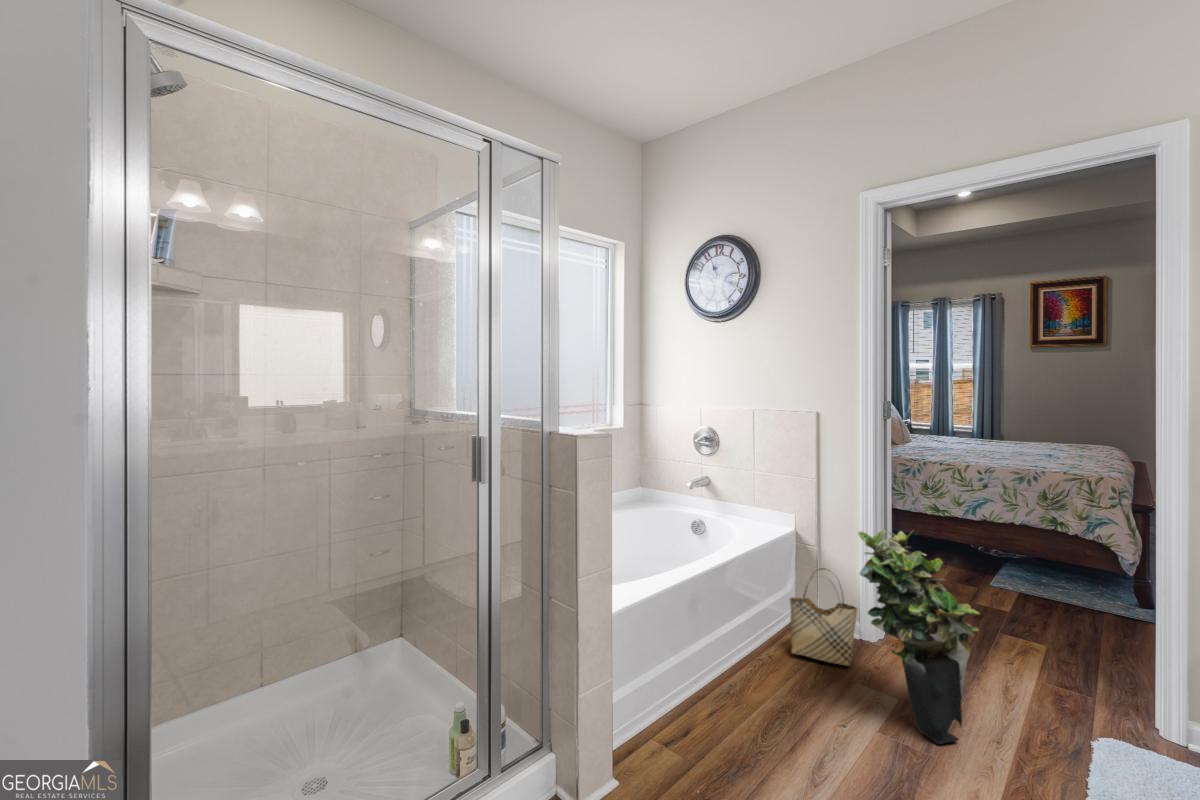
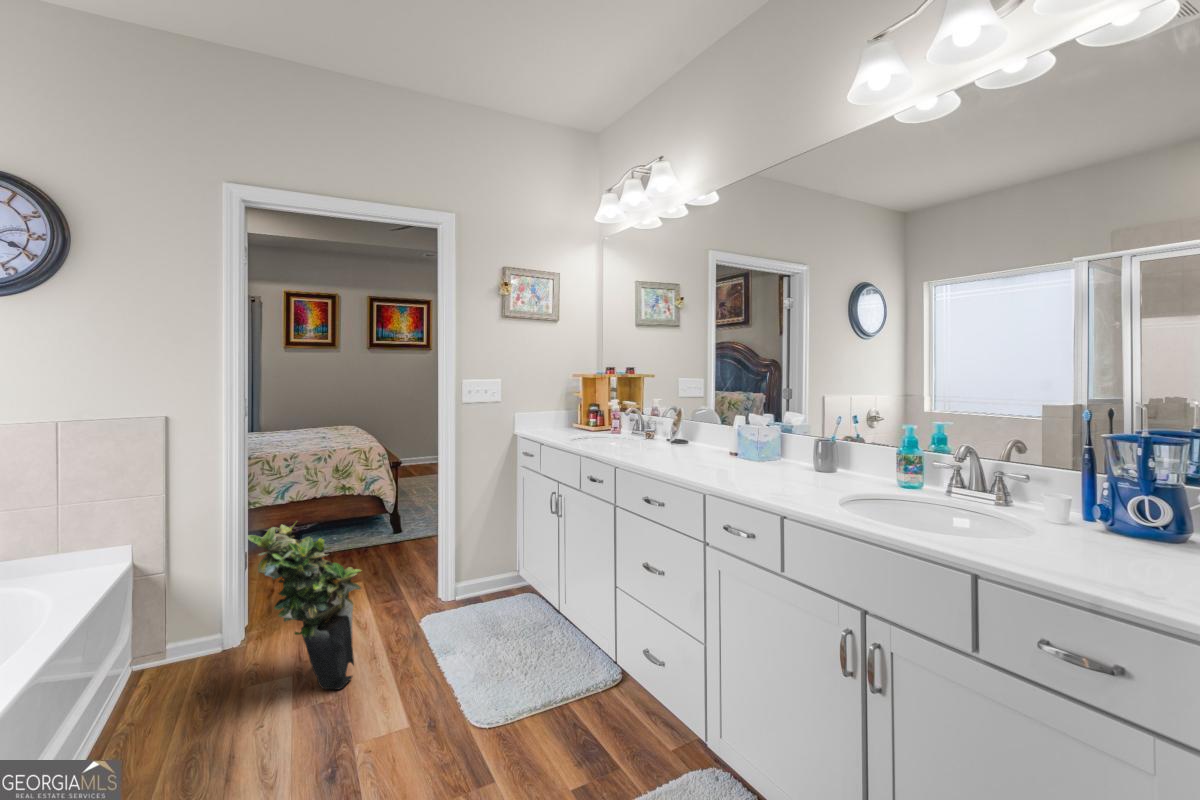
woven basket: present [789,568,857,666] -> none [148,588,232,698]

